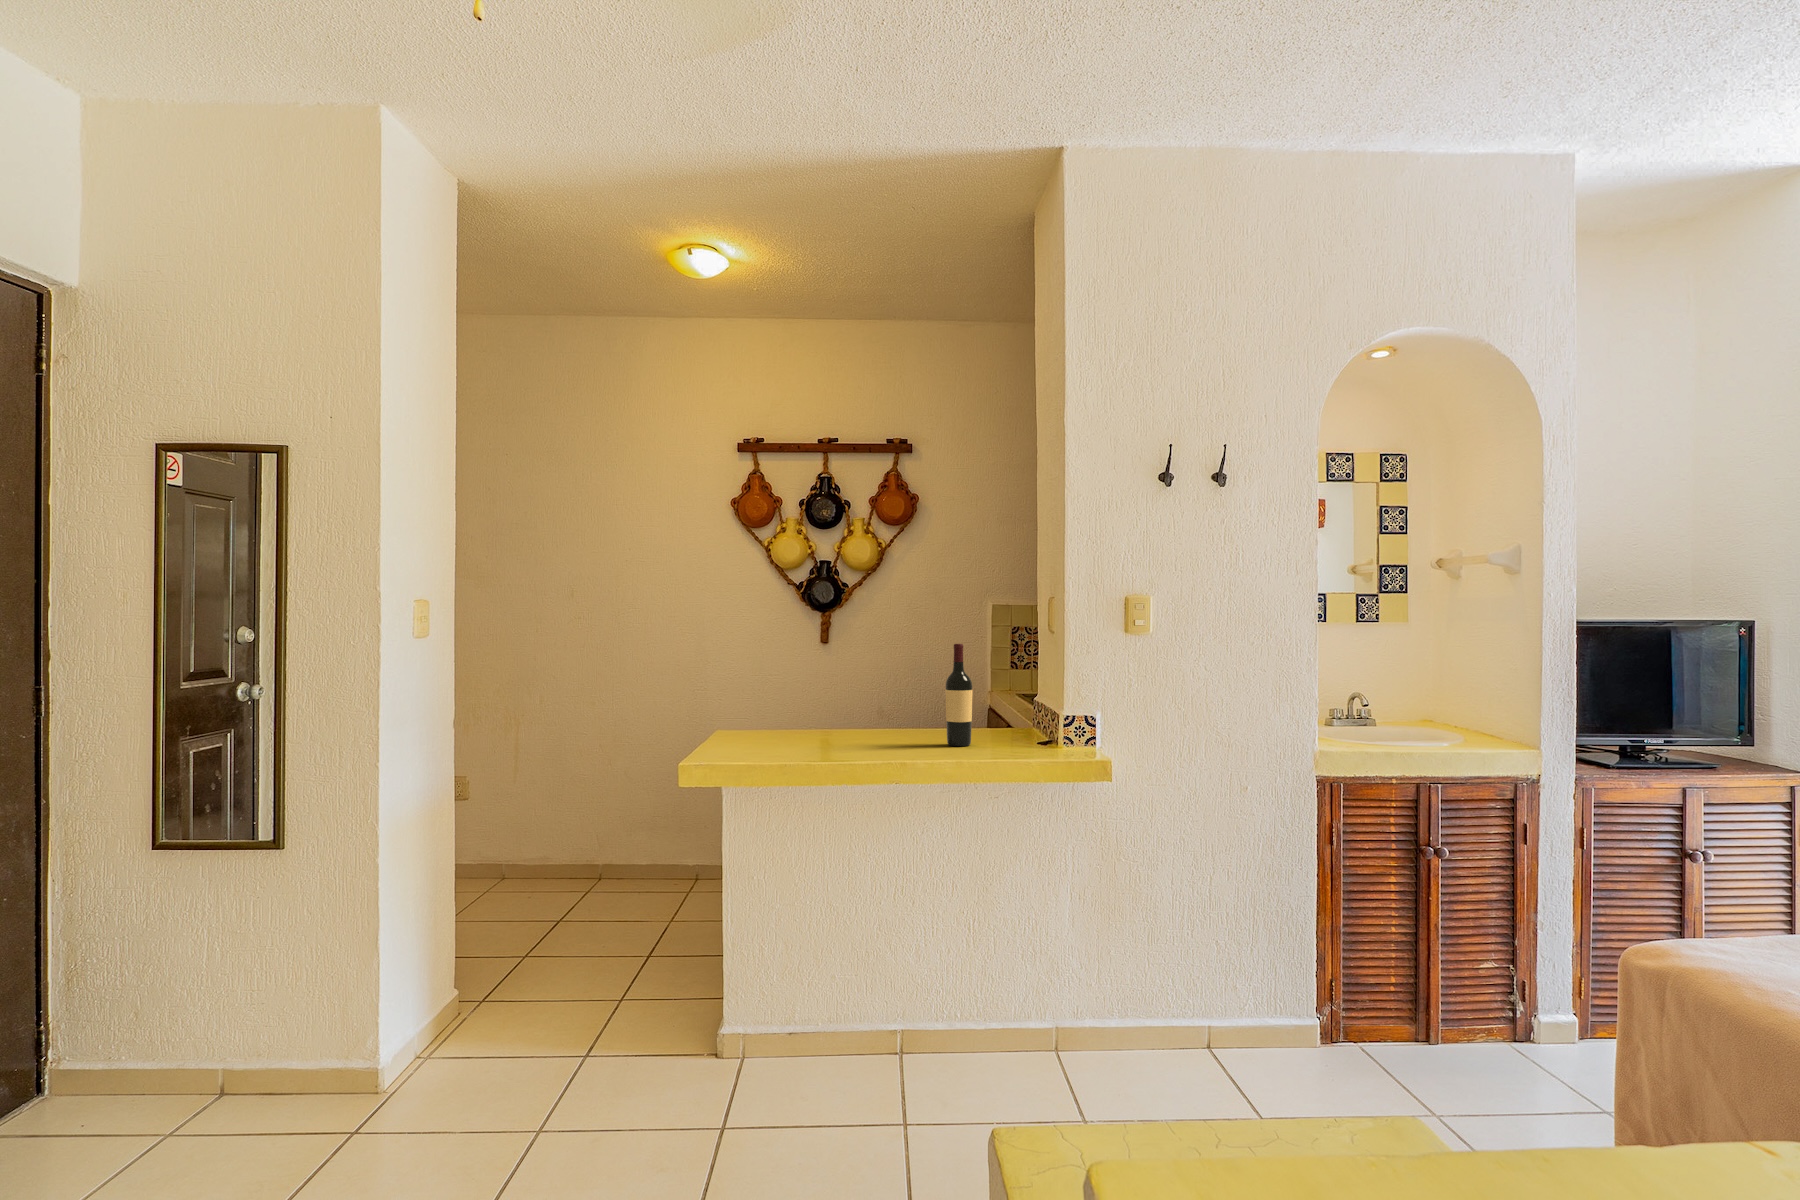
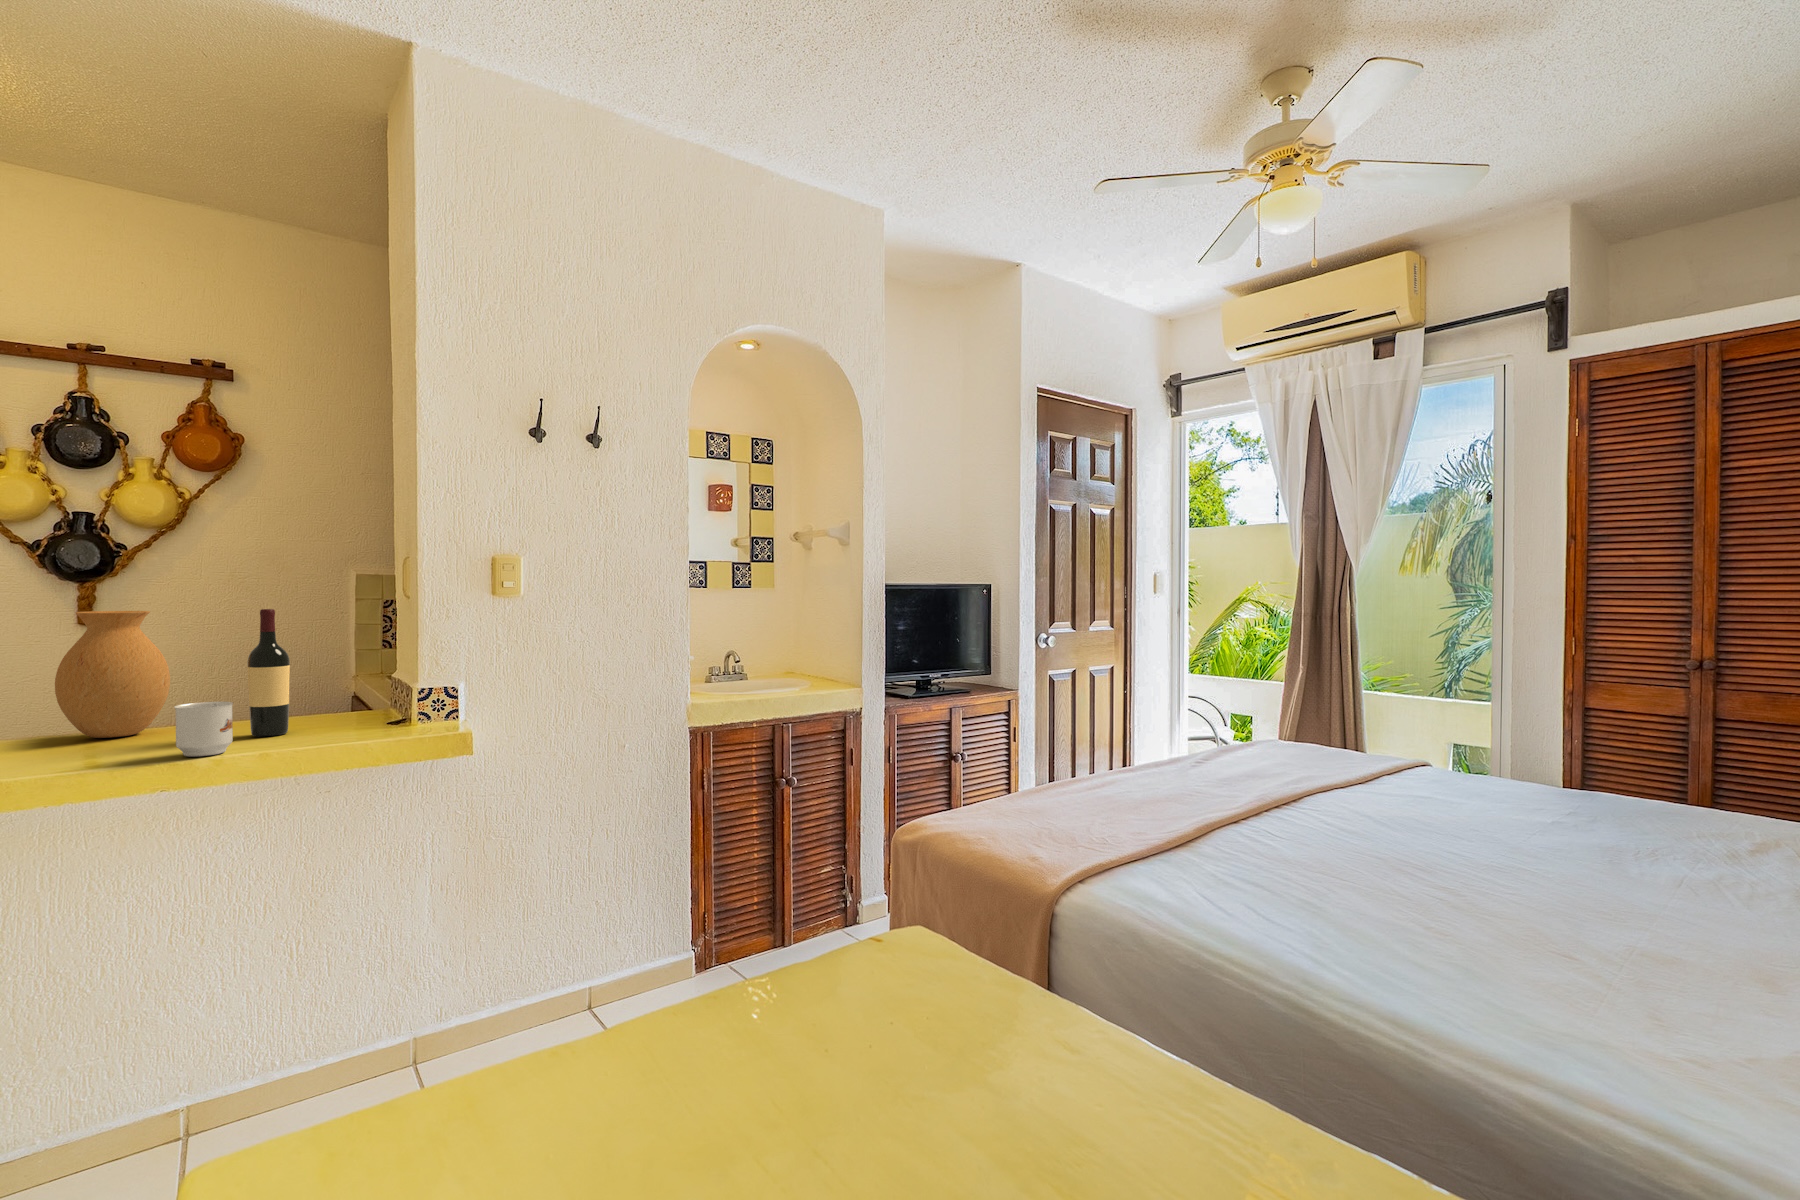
vase: none [831,643,894,738] -> present [55,611,170,738]
mug: none [907,715,941,756] -> present [174,702,233,757]

